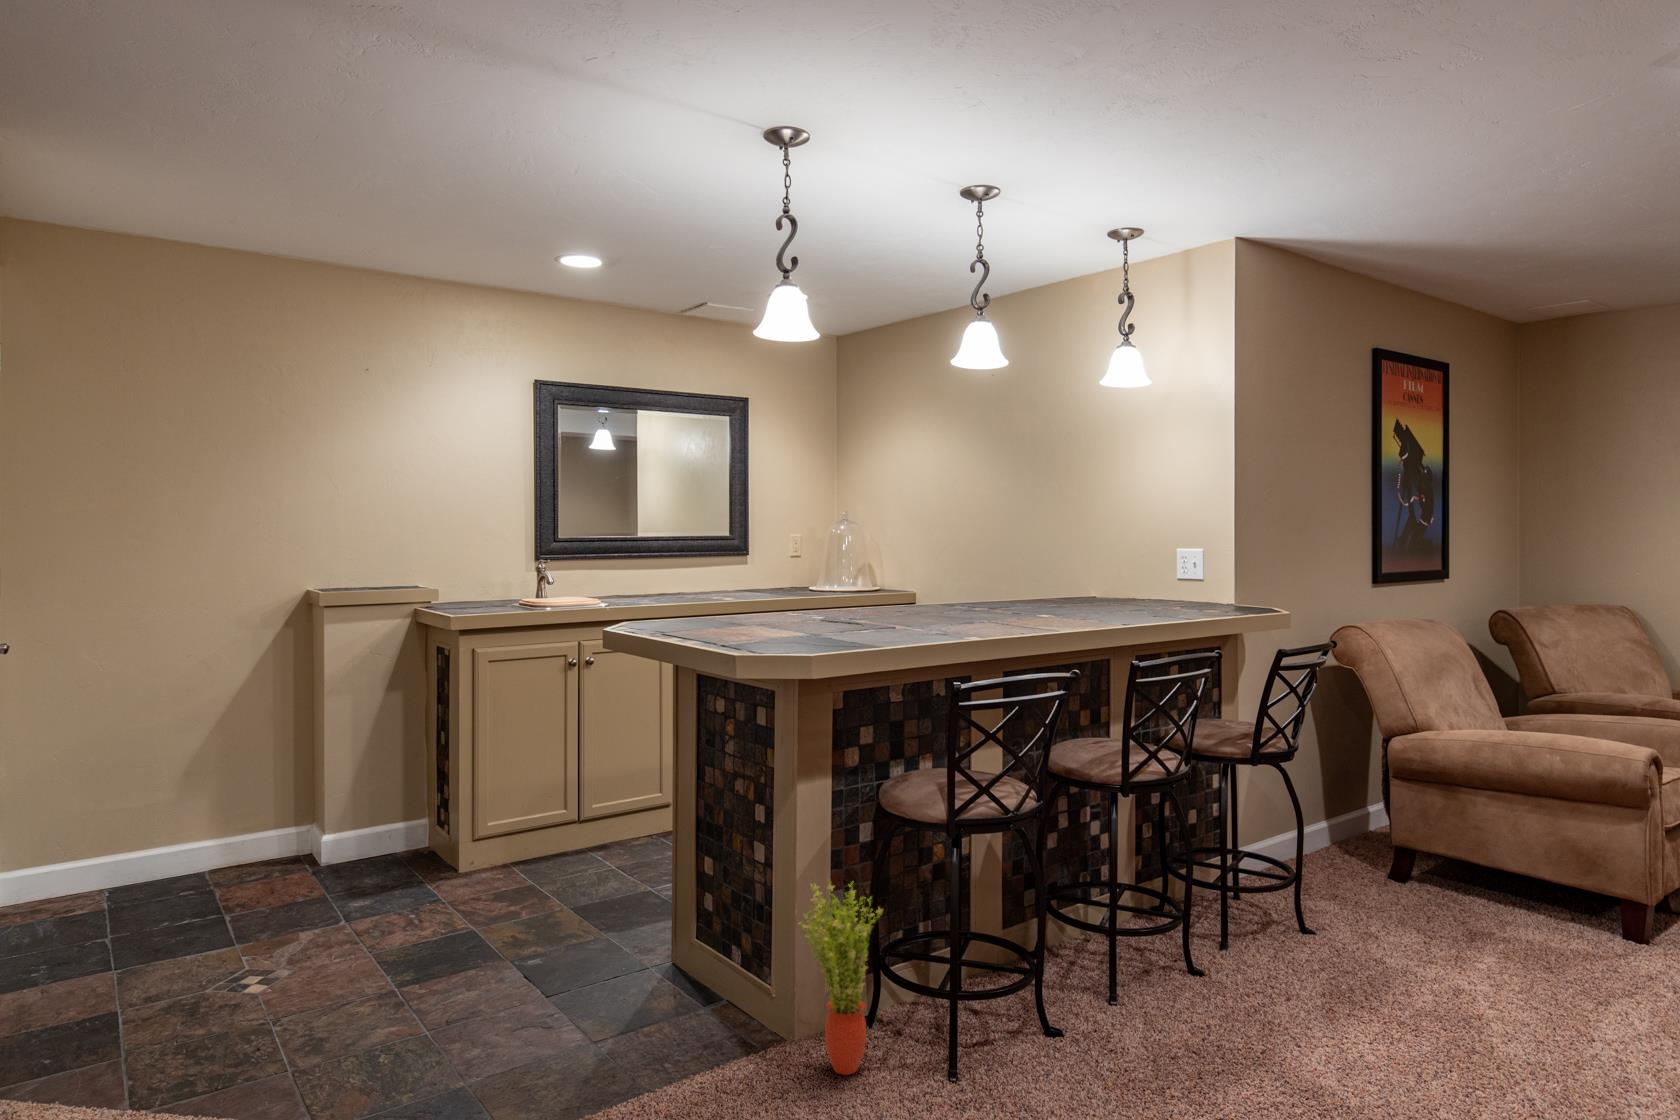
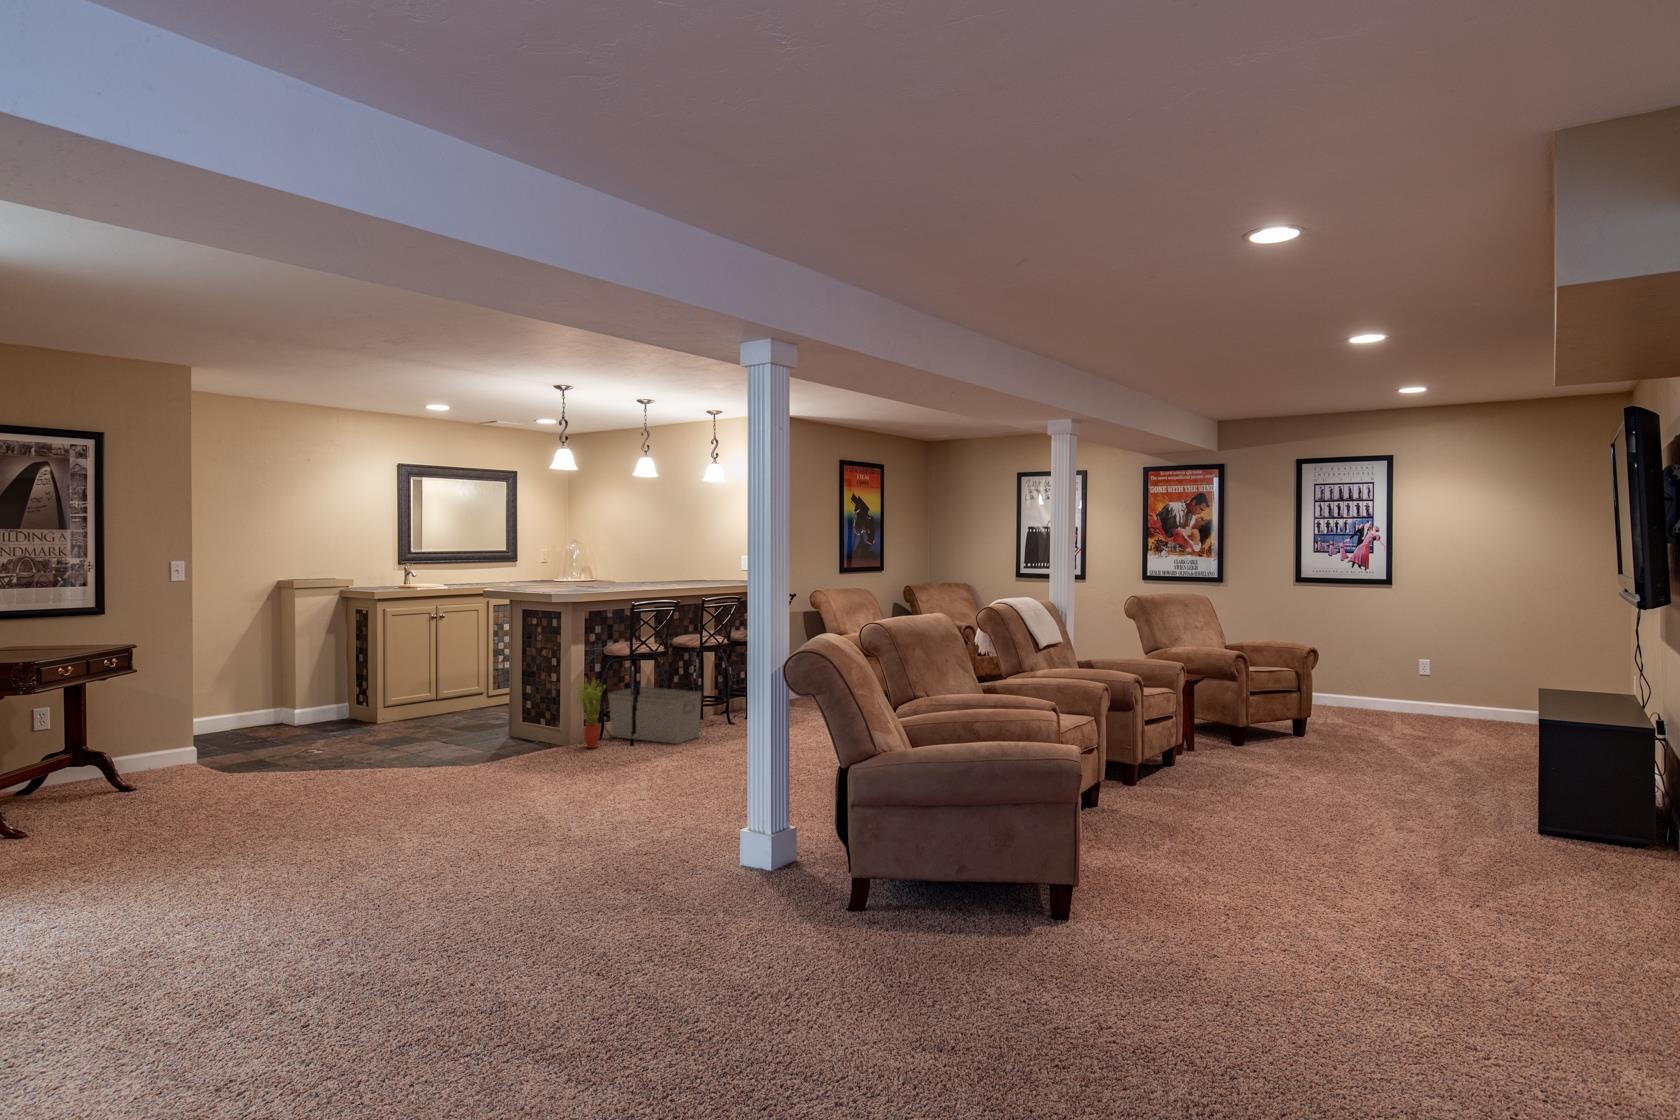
storage bin: none [891,870,1136,1079] -> present [608,687,702,744]

